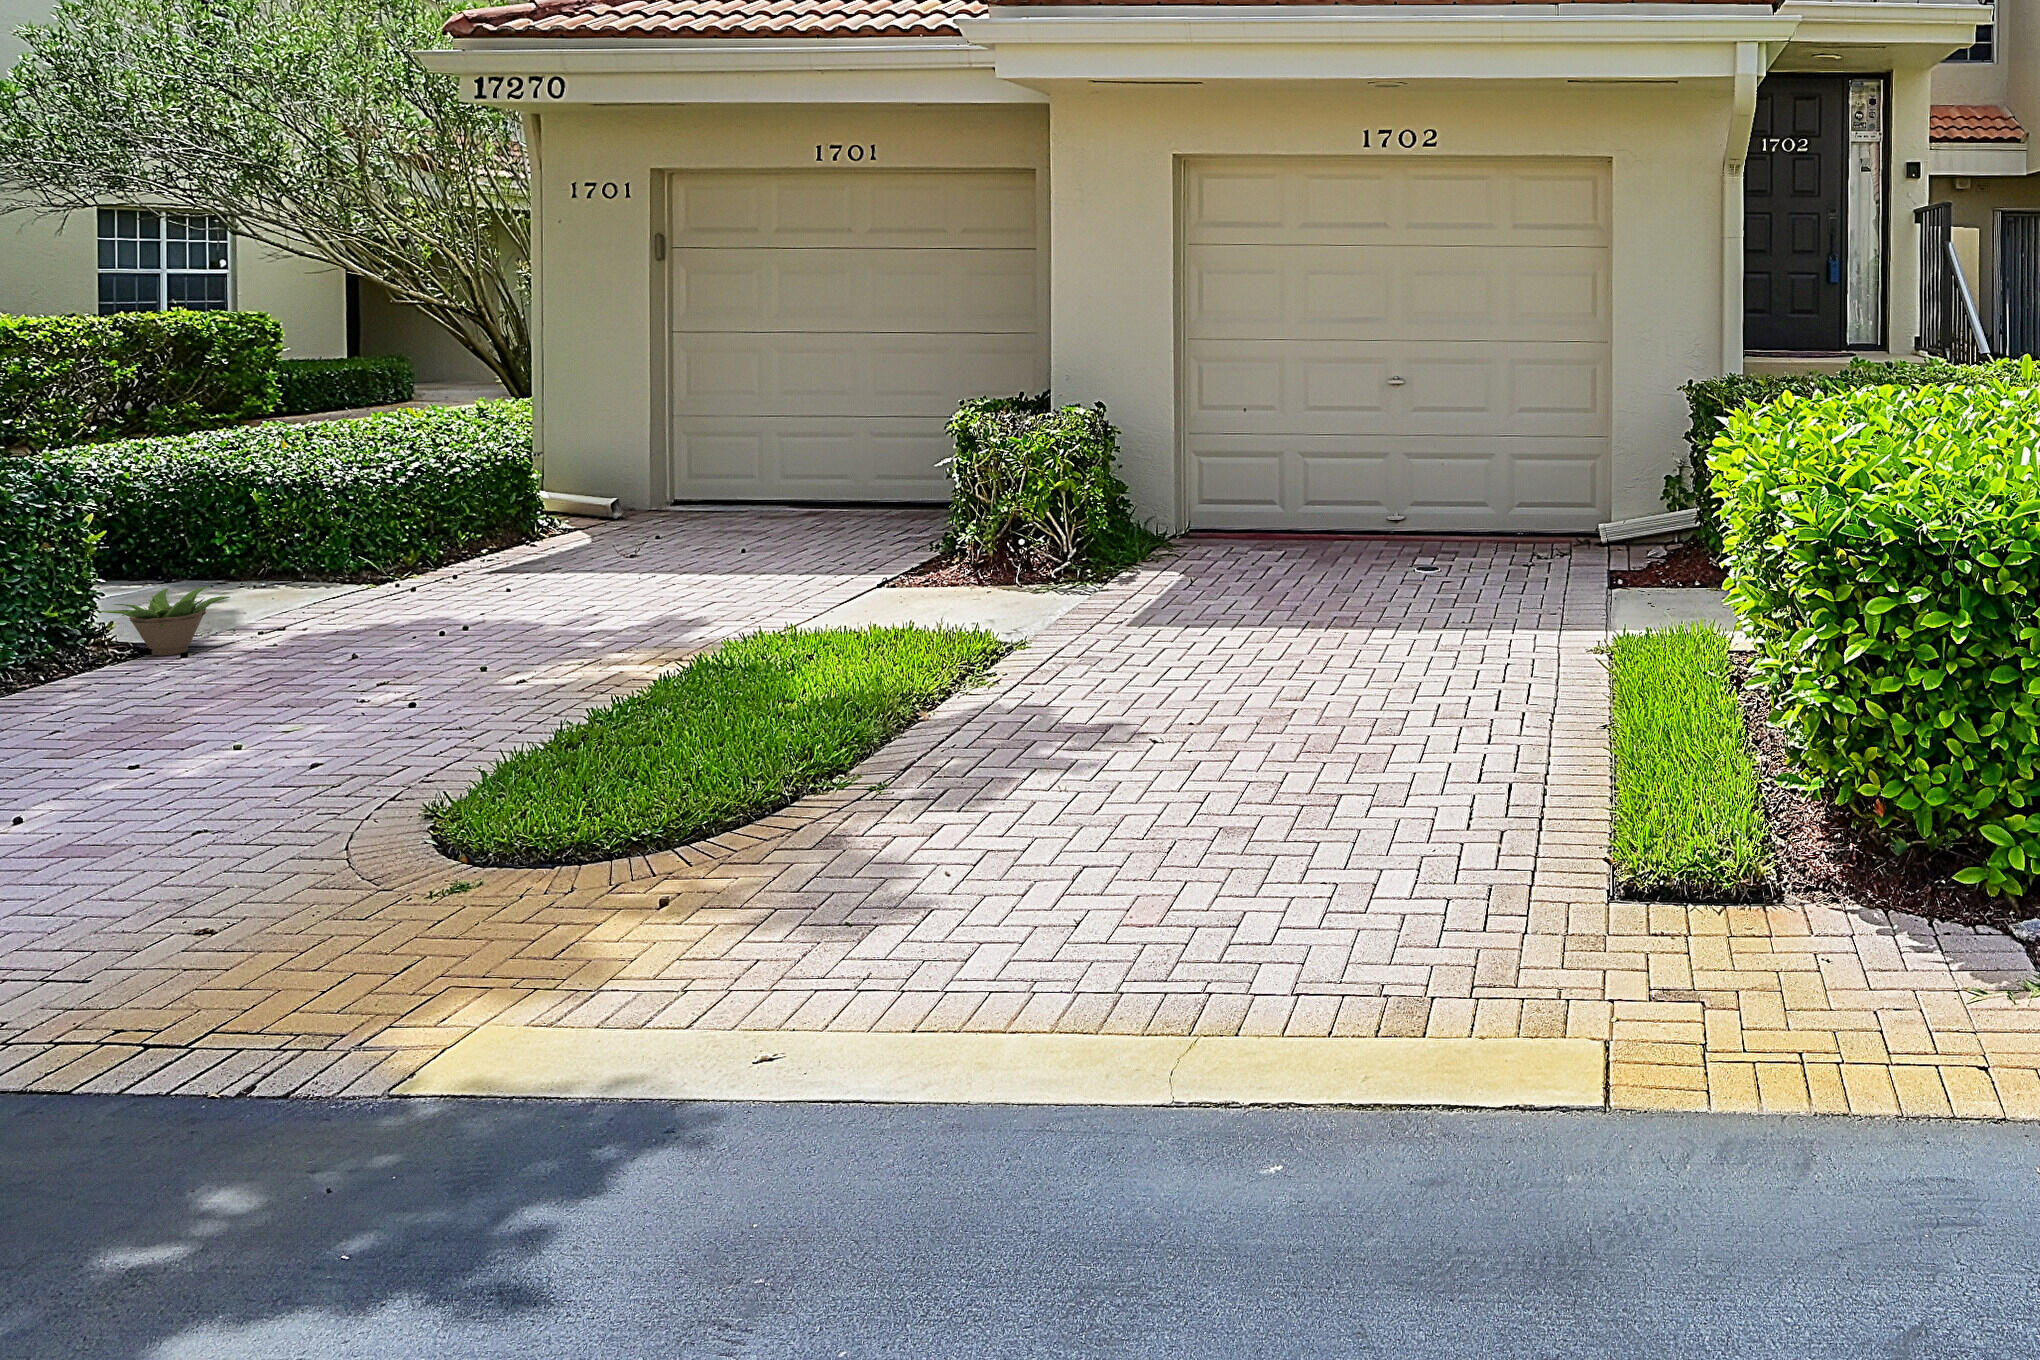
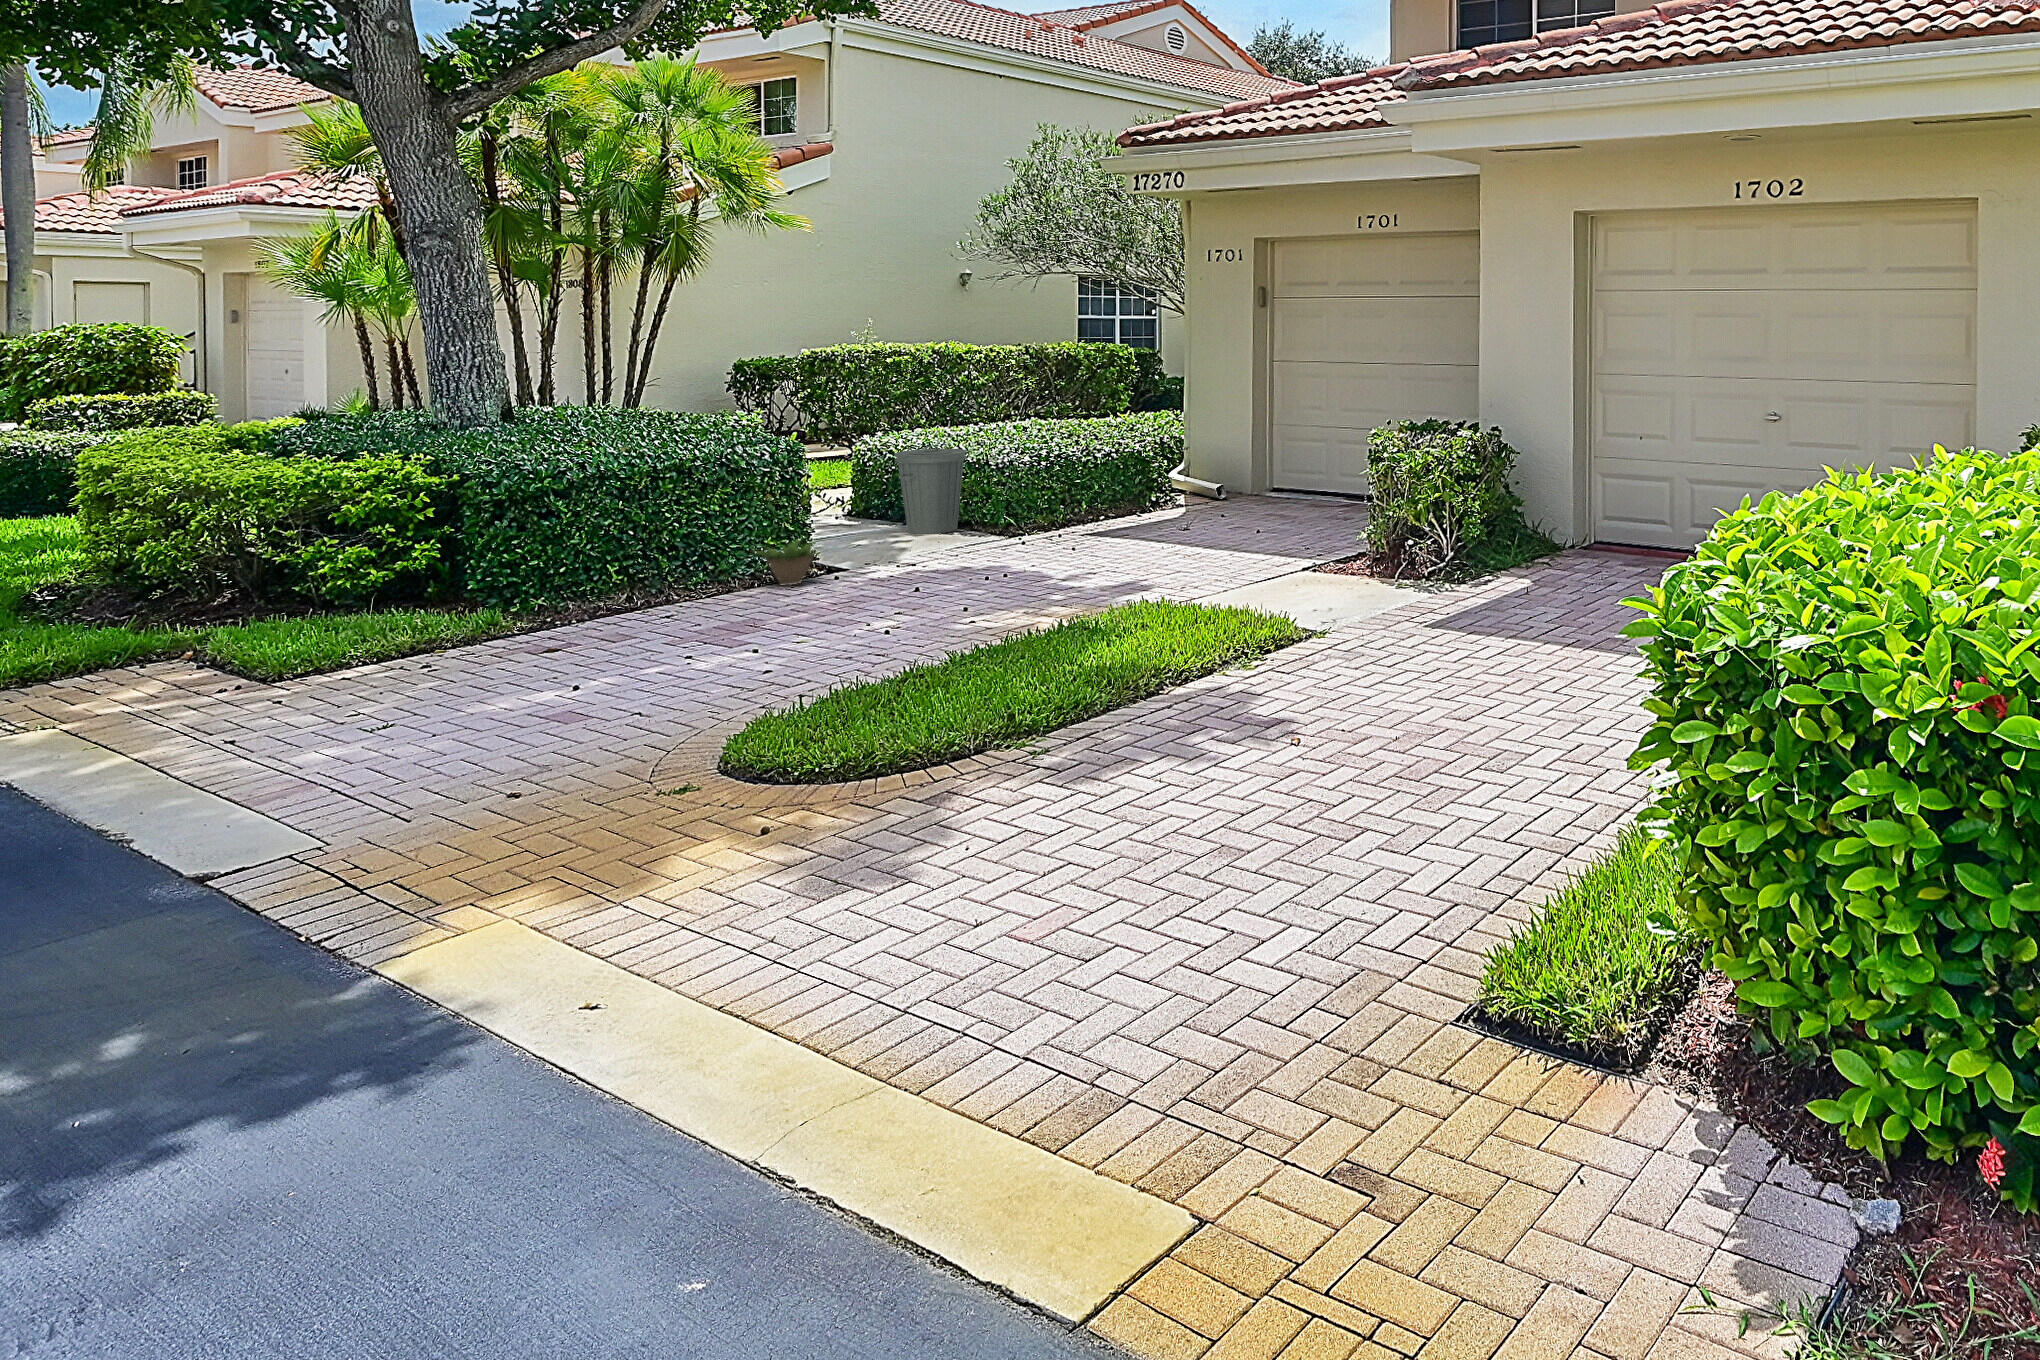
trash can: none [170,458,289,585] -> present [894,446,967,534]

